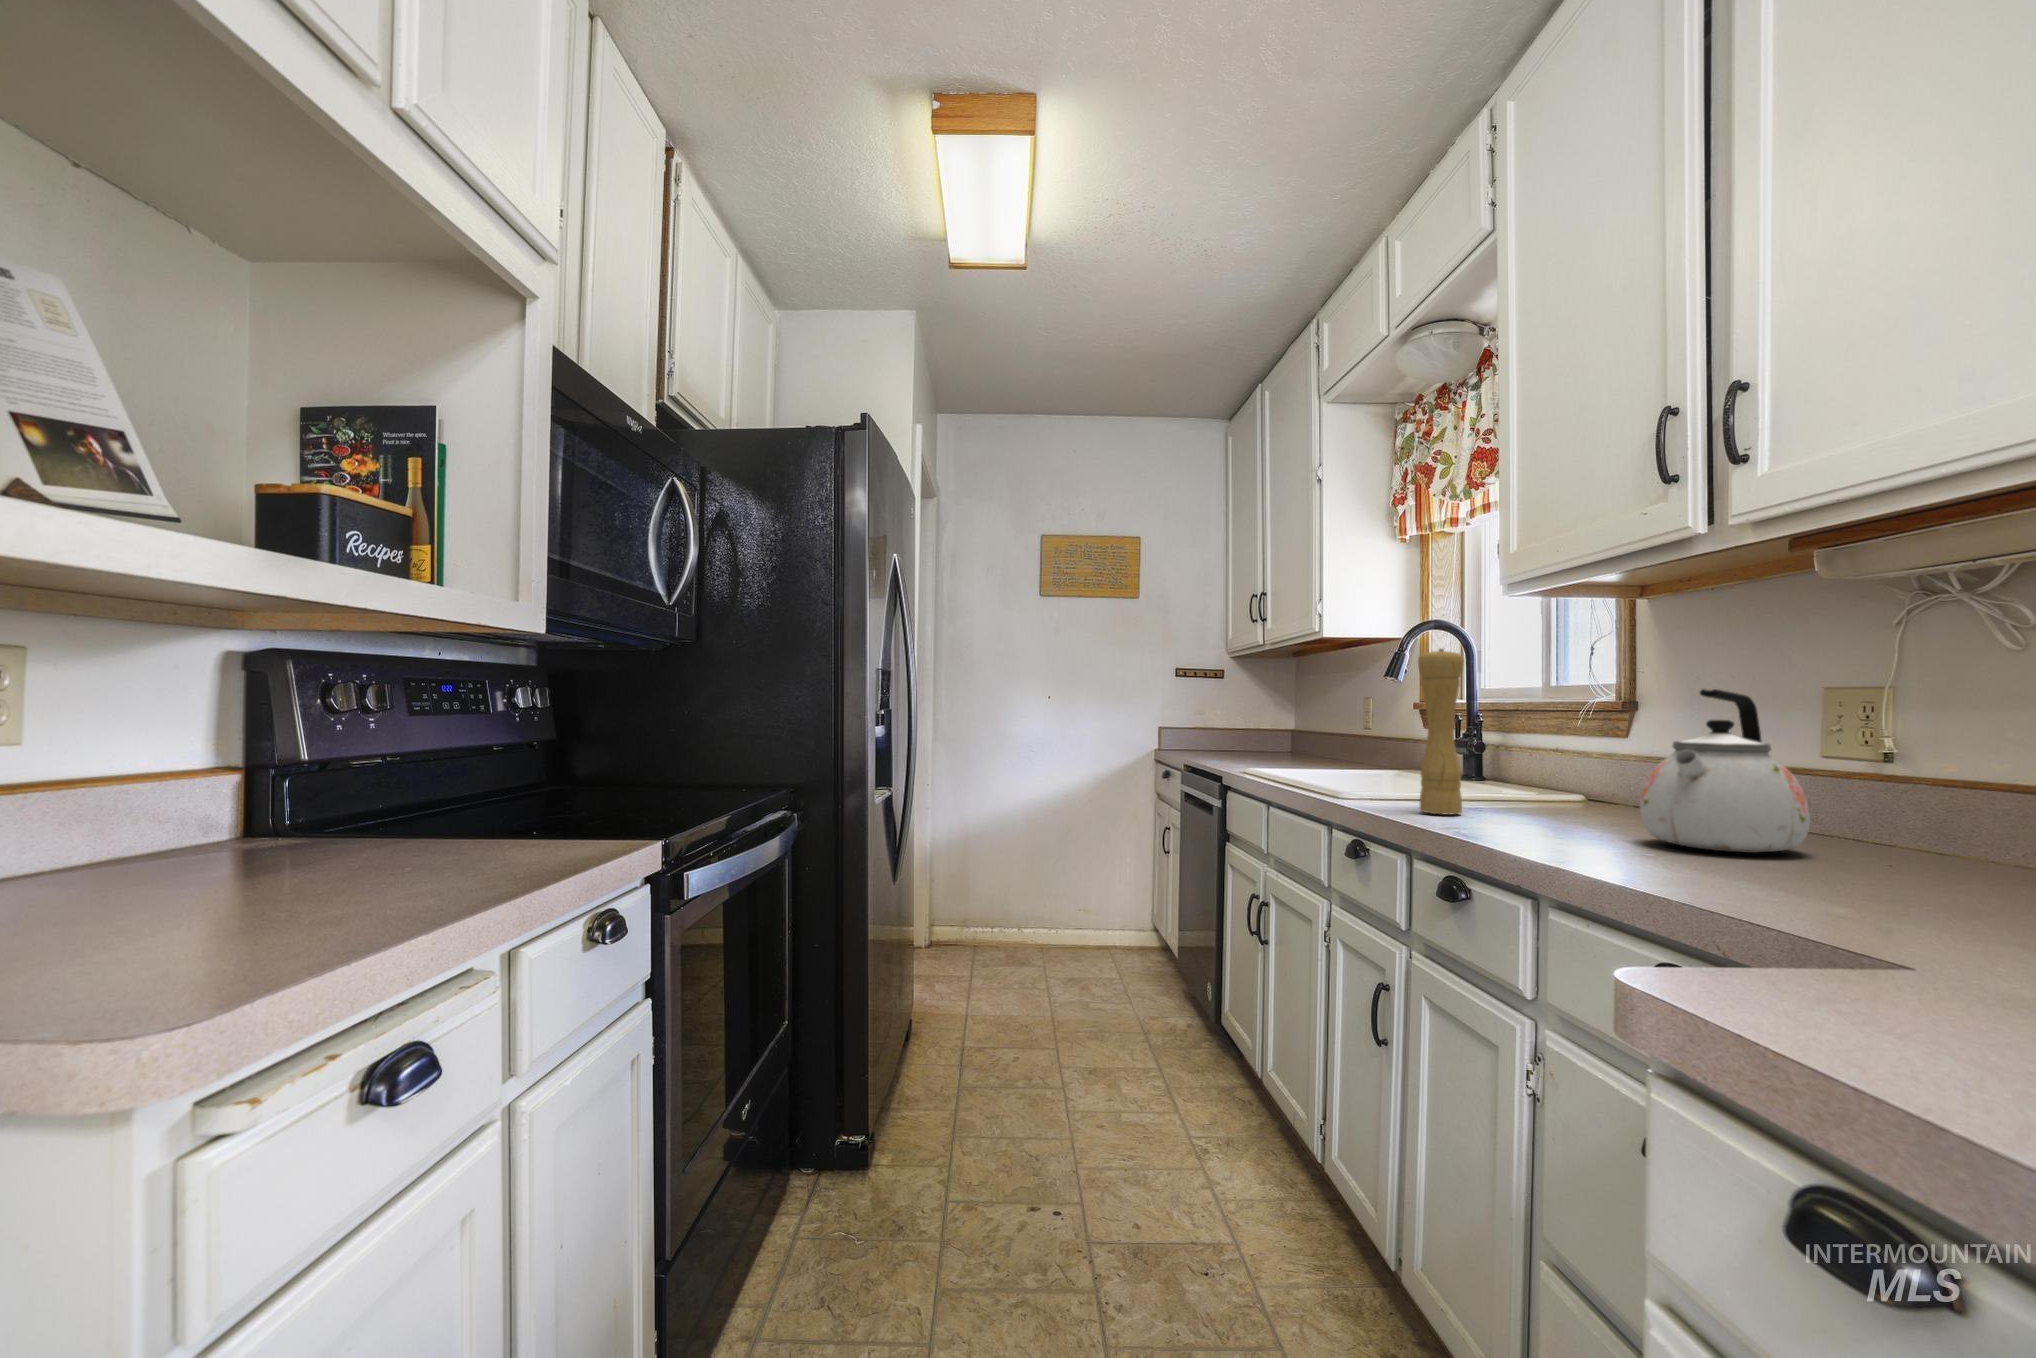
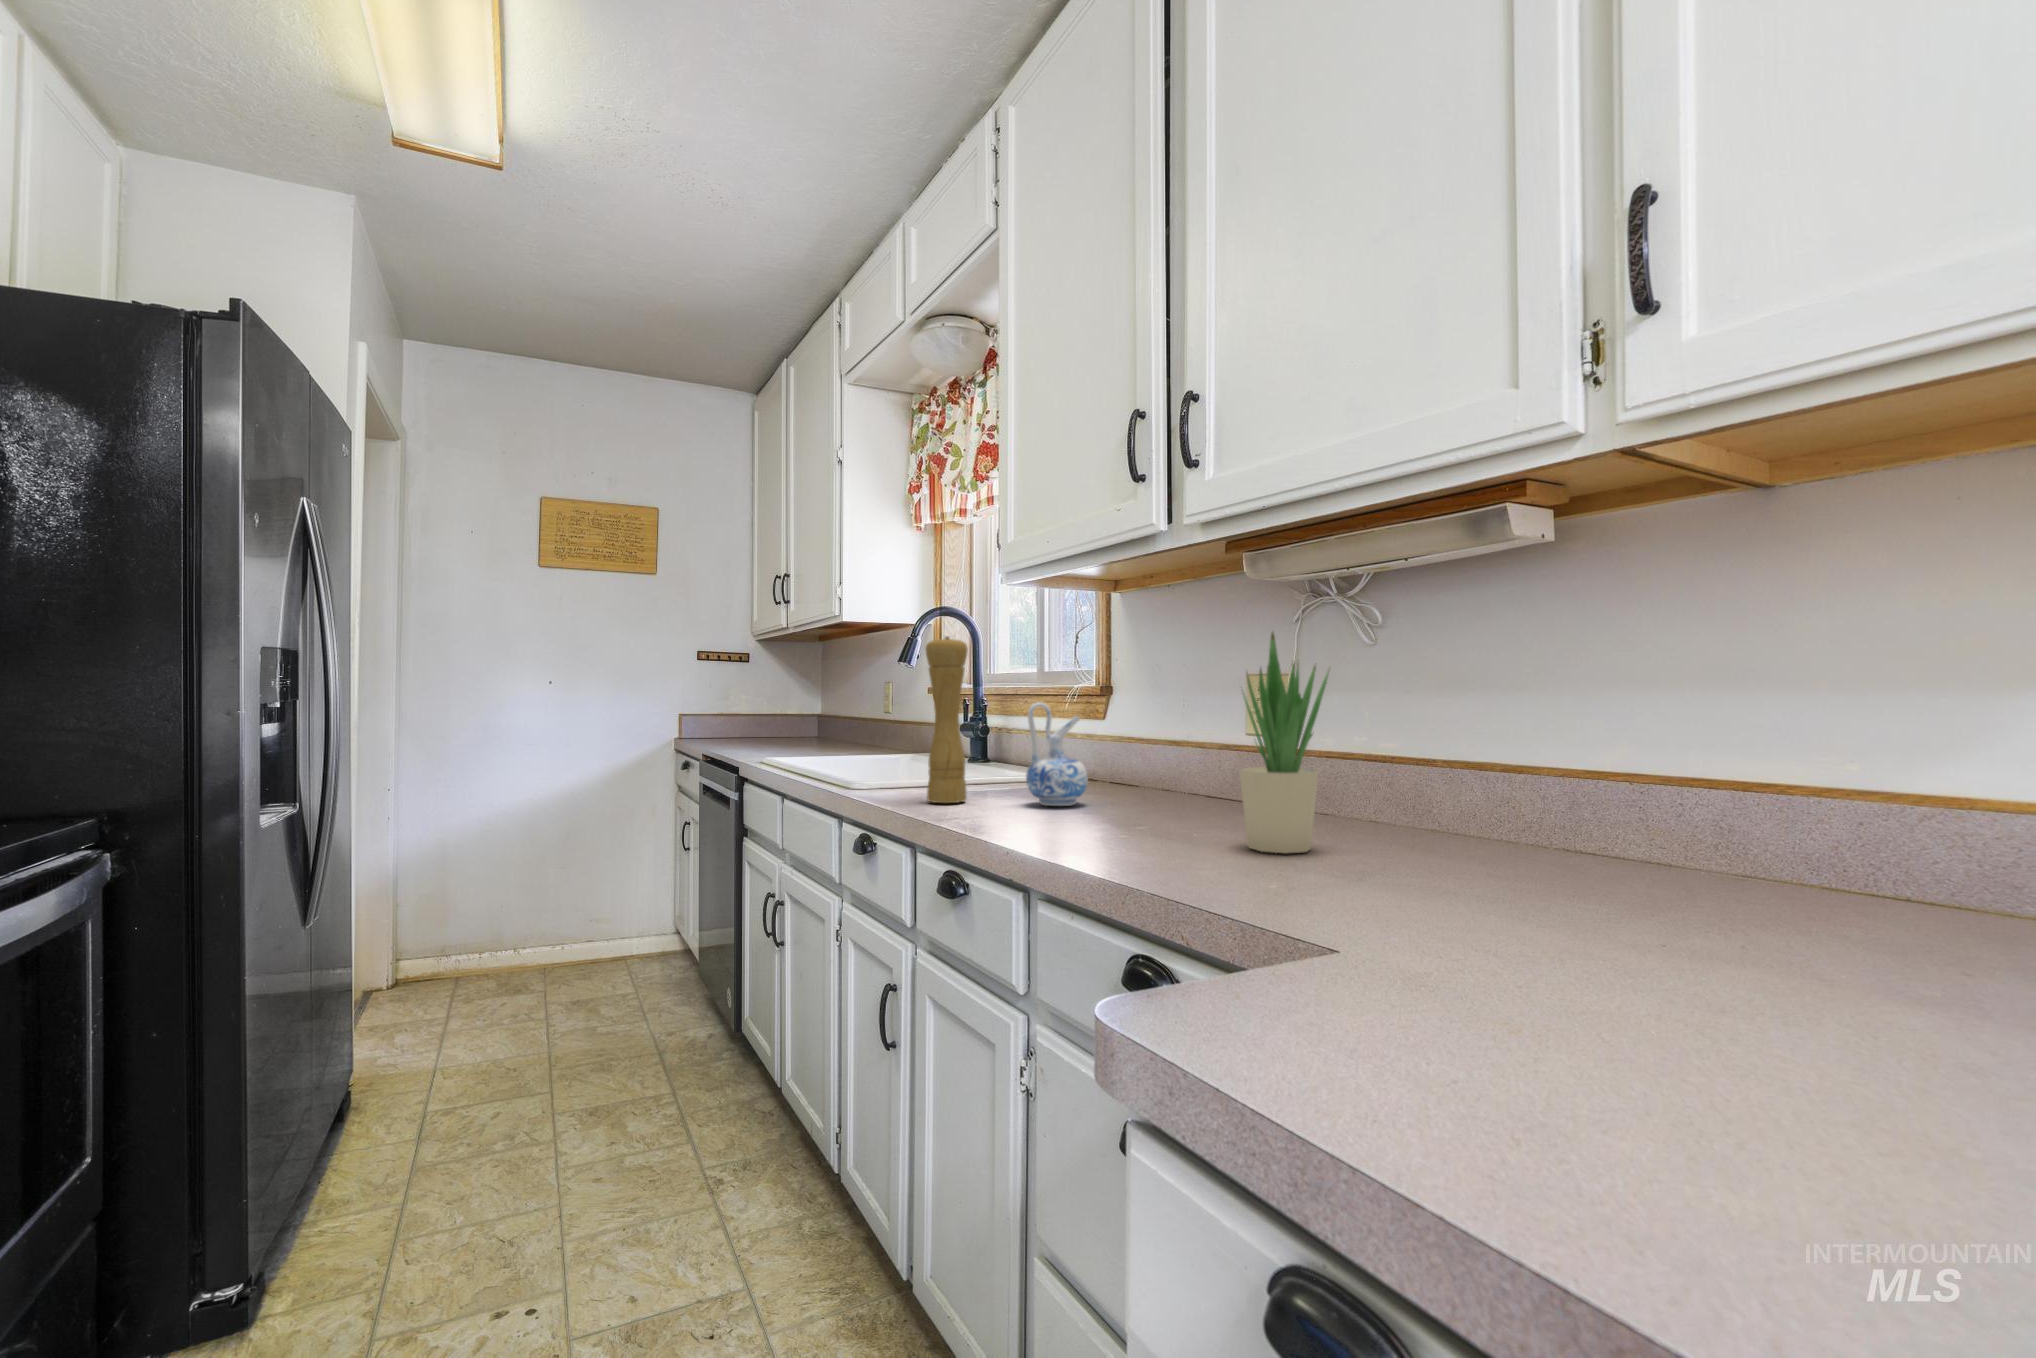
potted plant: none [1802,634,1937,887] -> present [1239,632,1329,853]
kettle: present [1640,689,1810,853] -> none [1115,677,1240,825]
ceramic pitcher: none [1531,715,1606,825] -> present [1026,702,1088,806]

